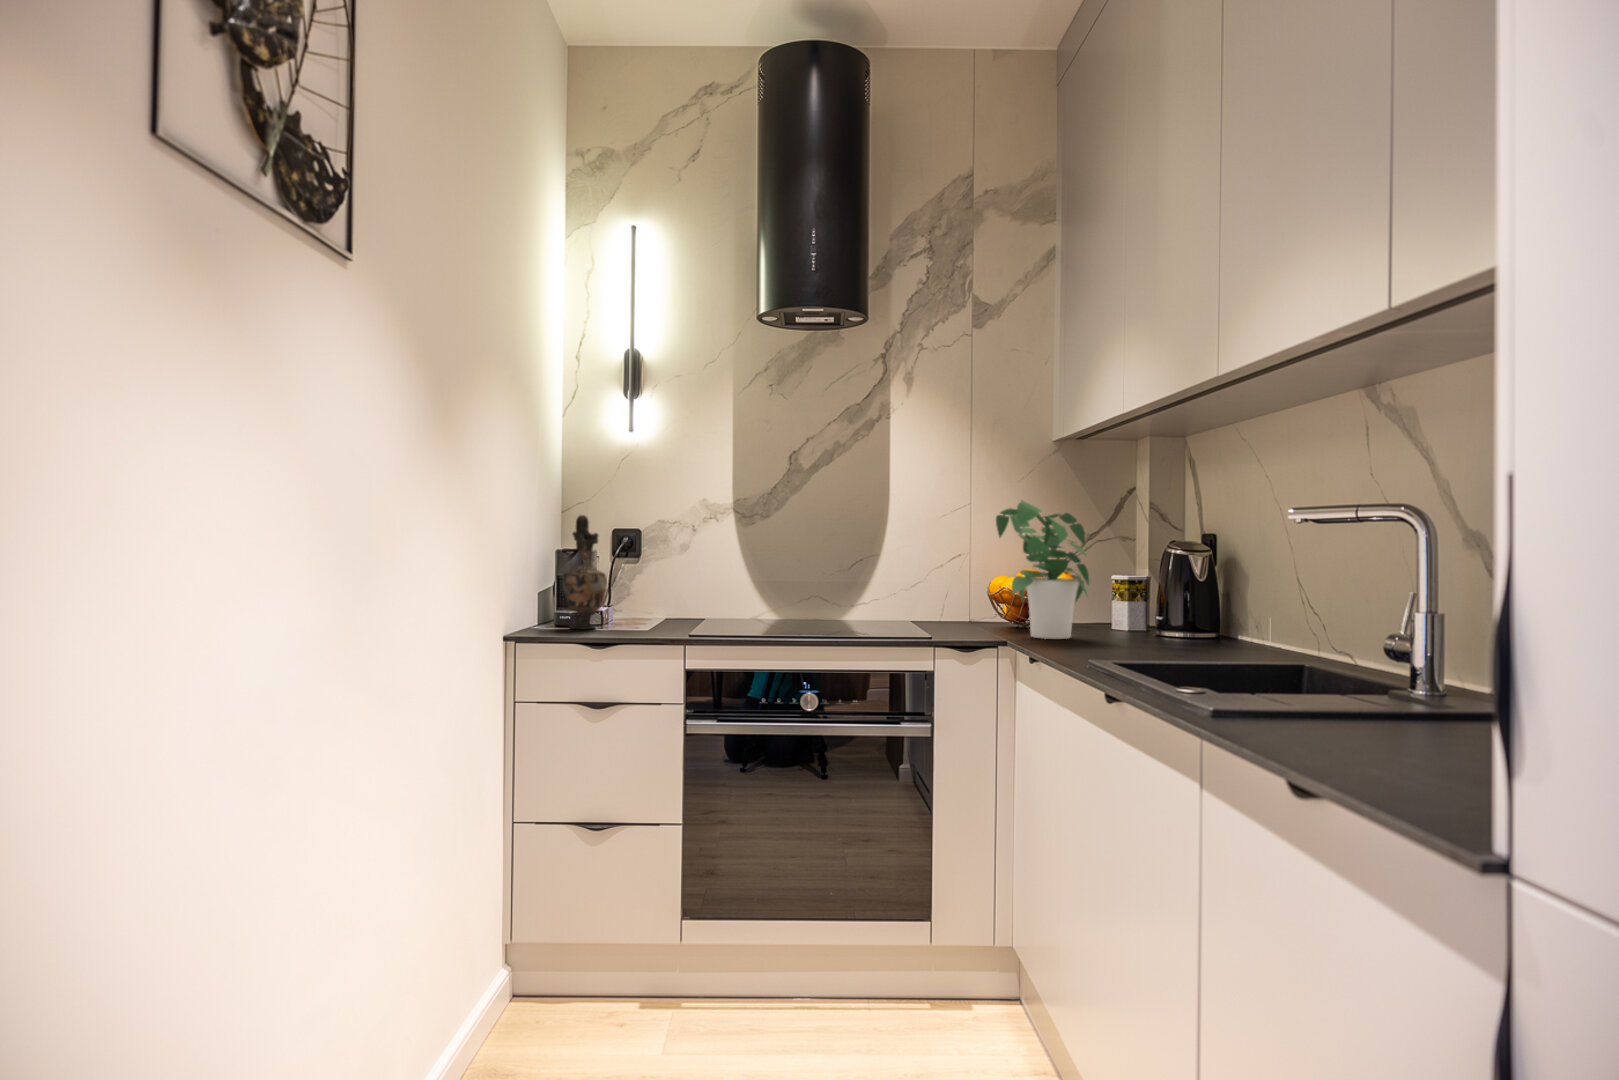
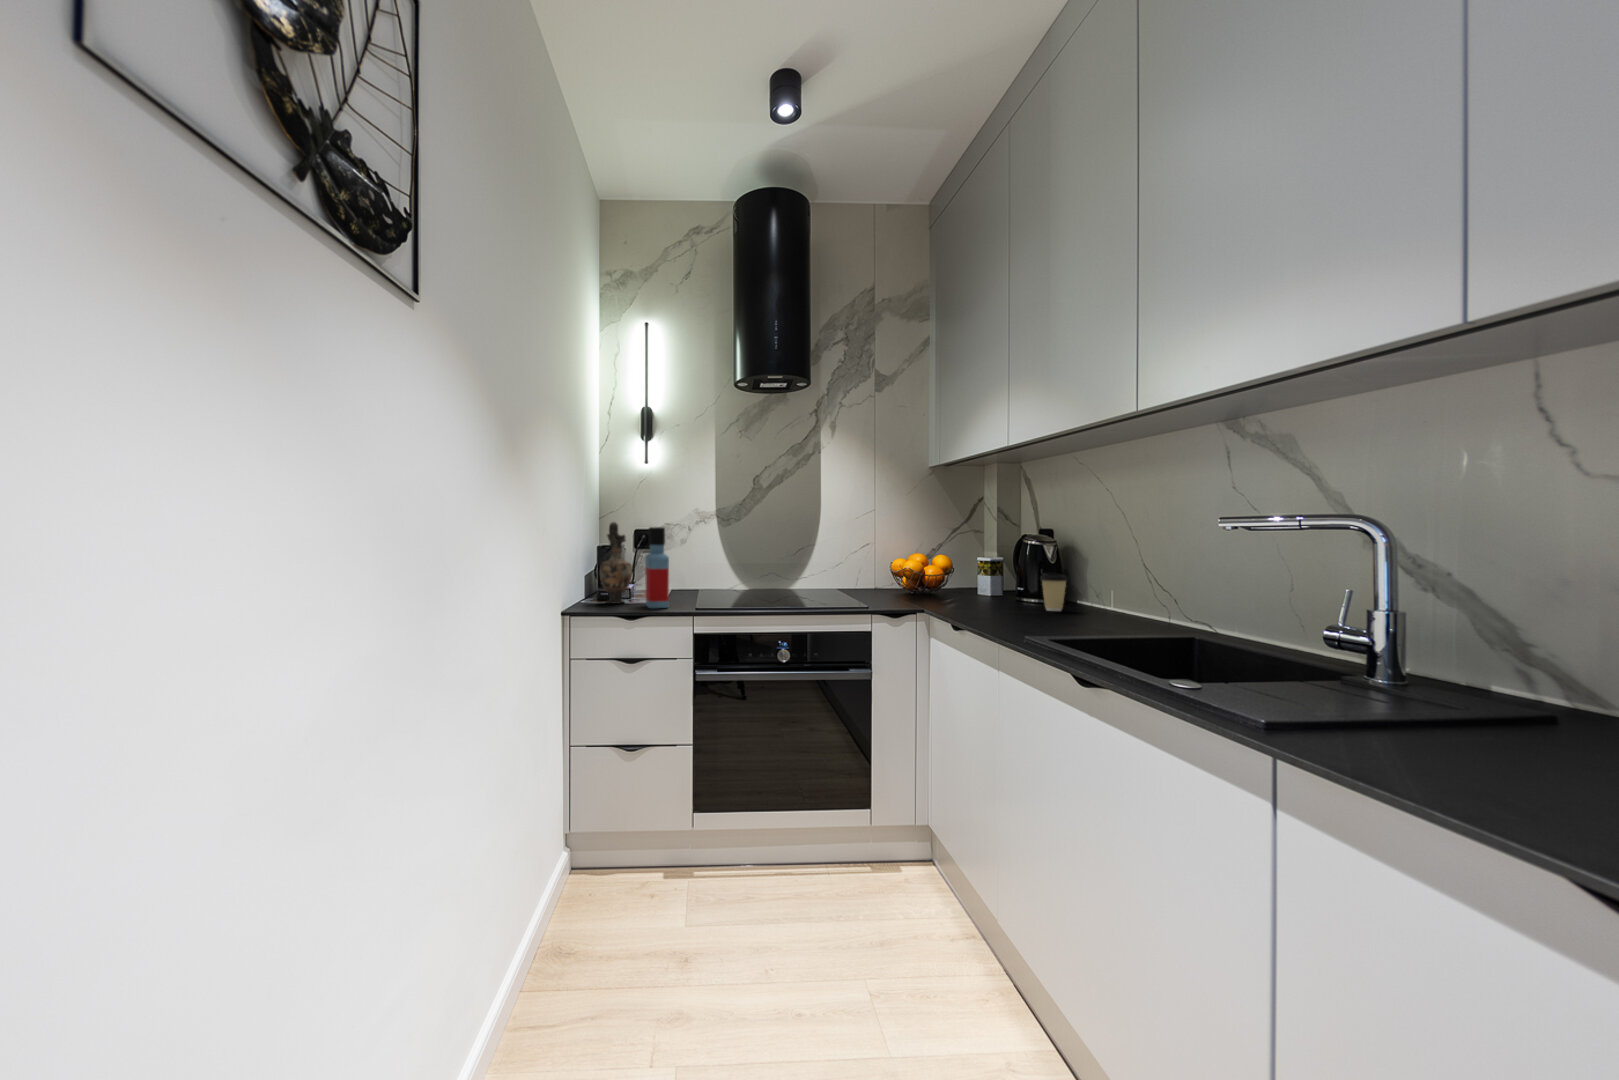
potted plant: present [996,500,1089,639] -> none [905,506,971,602]
bottle: none [624,524,656,637] -> present [645,527,669,608]
coffee cup: none [1182,600,1223,655] -> present [1041,573,1068,611]

